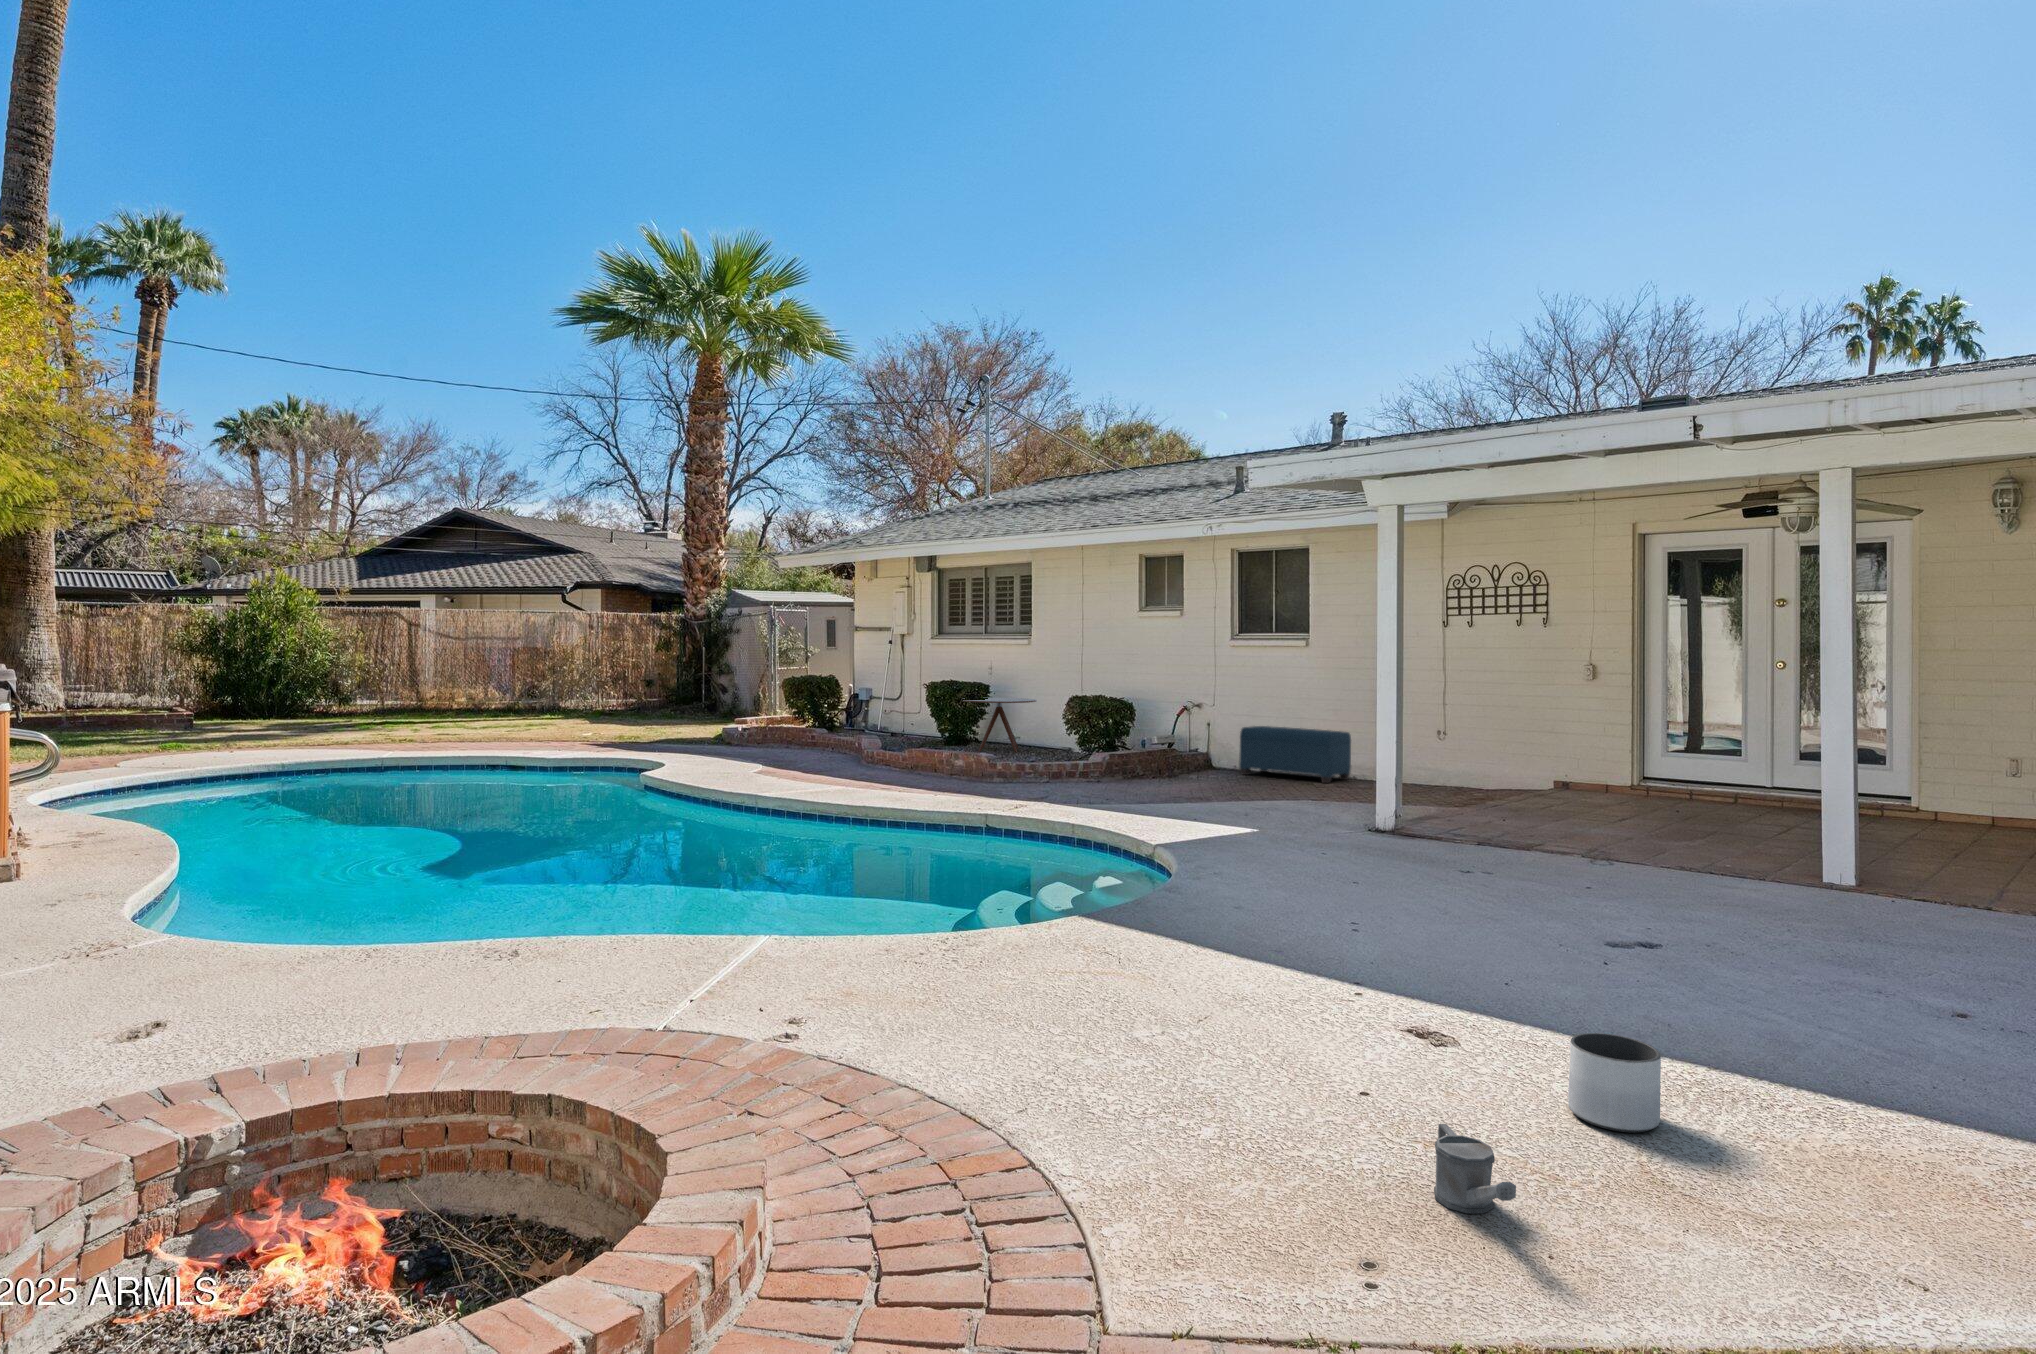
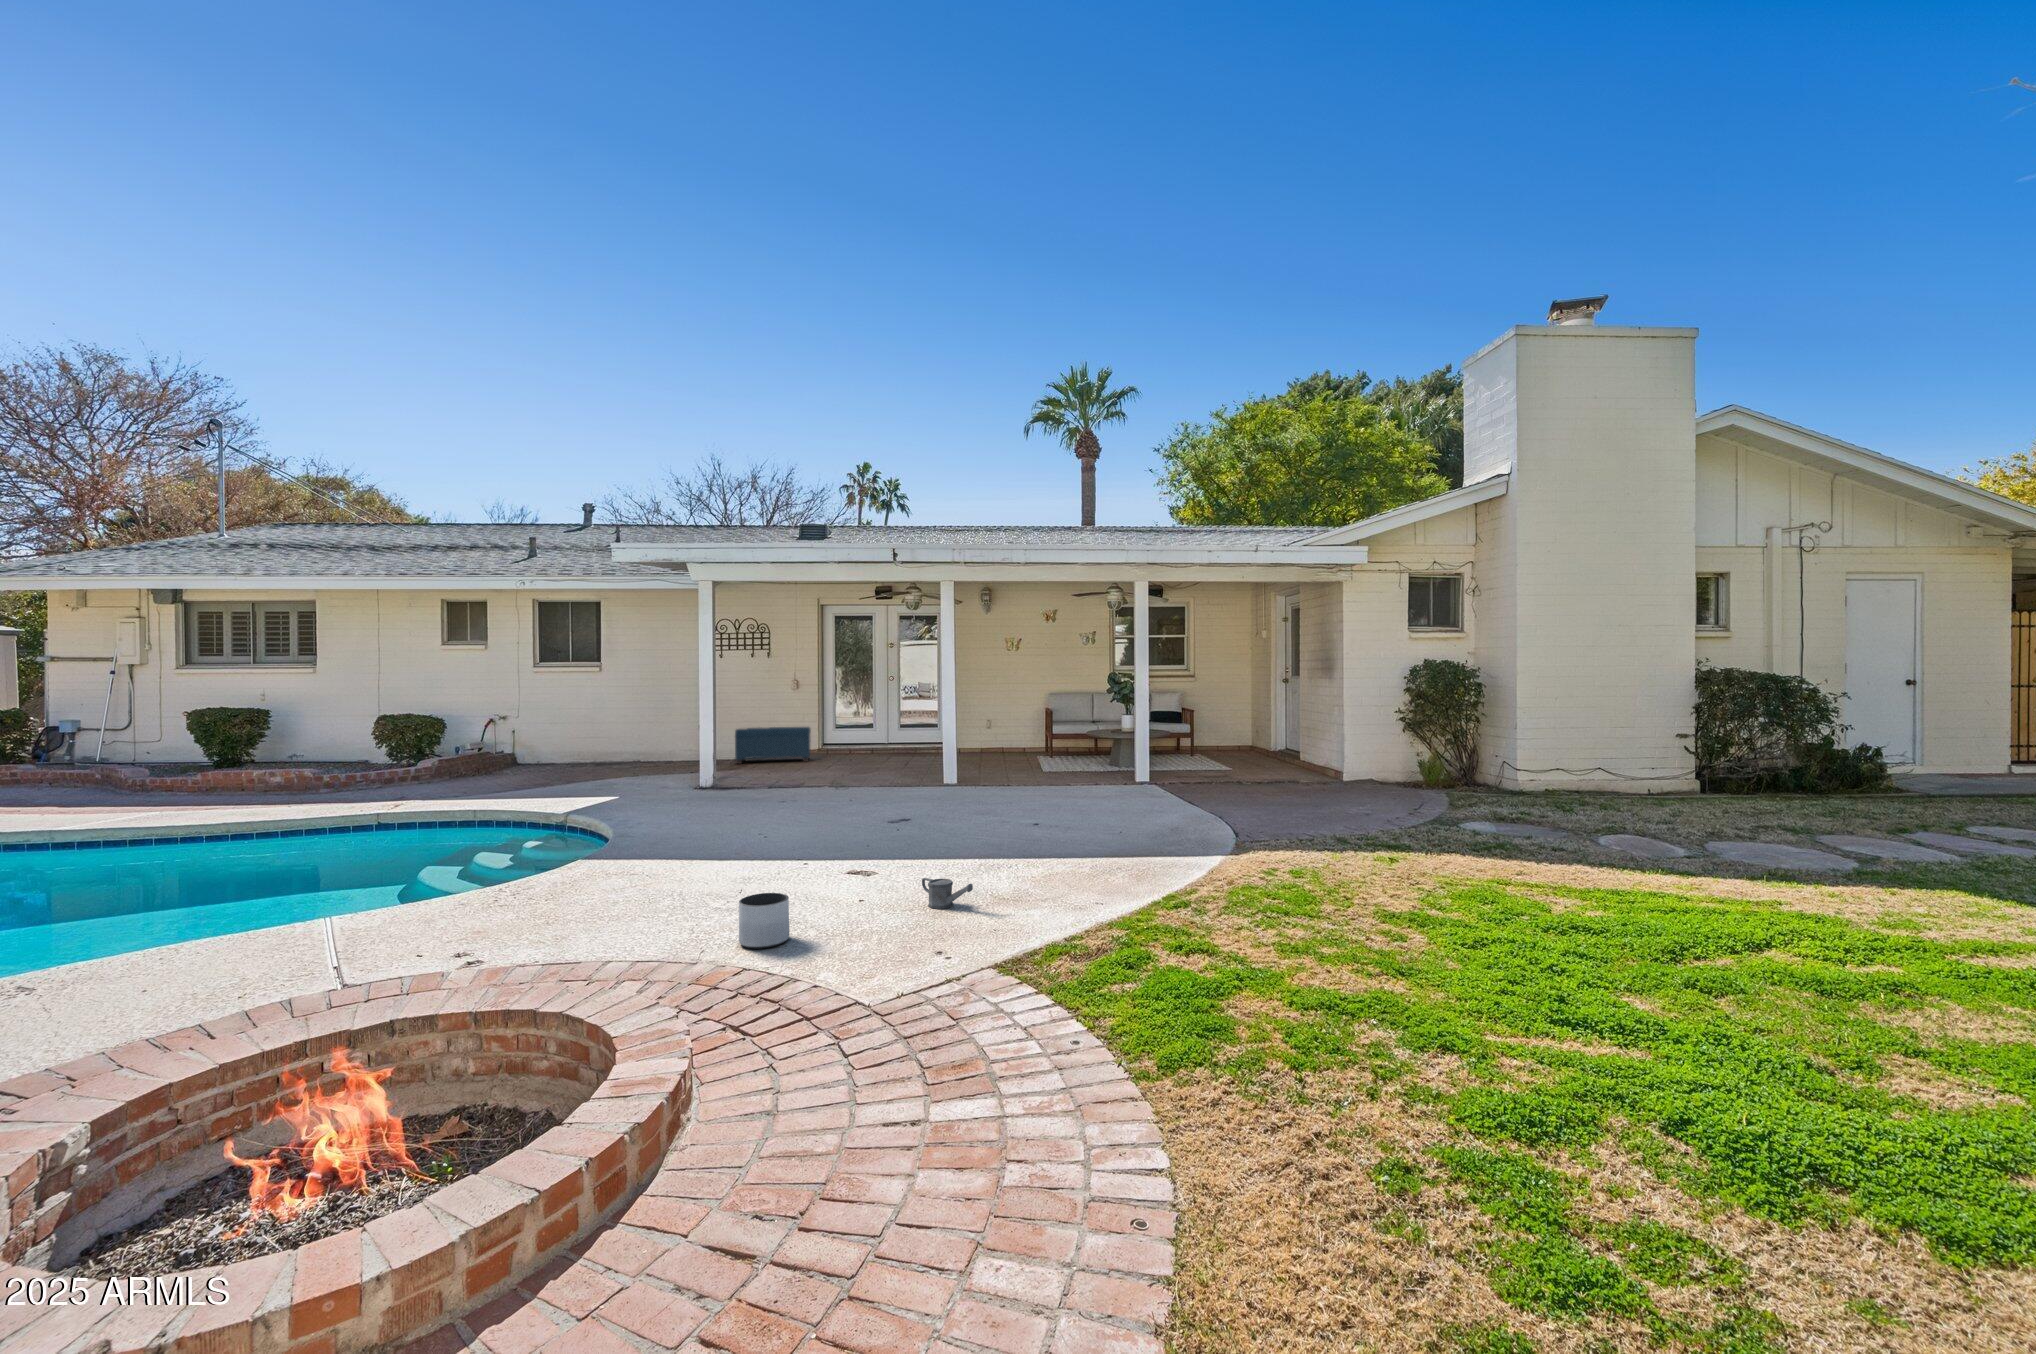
round table: present [963,698,1037,752] -> none [216,727,315,782]
bench: present [1239,726,1351,783] -> present [735,727,811,764]
planter: present [1568,1033,1661,1133] -> present [739,893,789,949]

